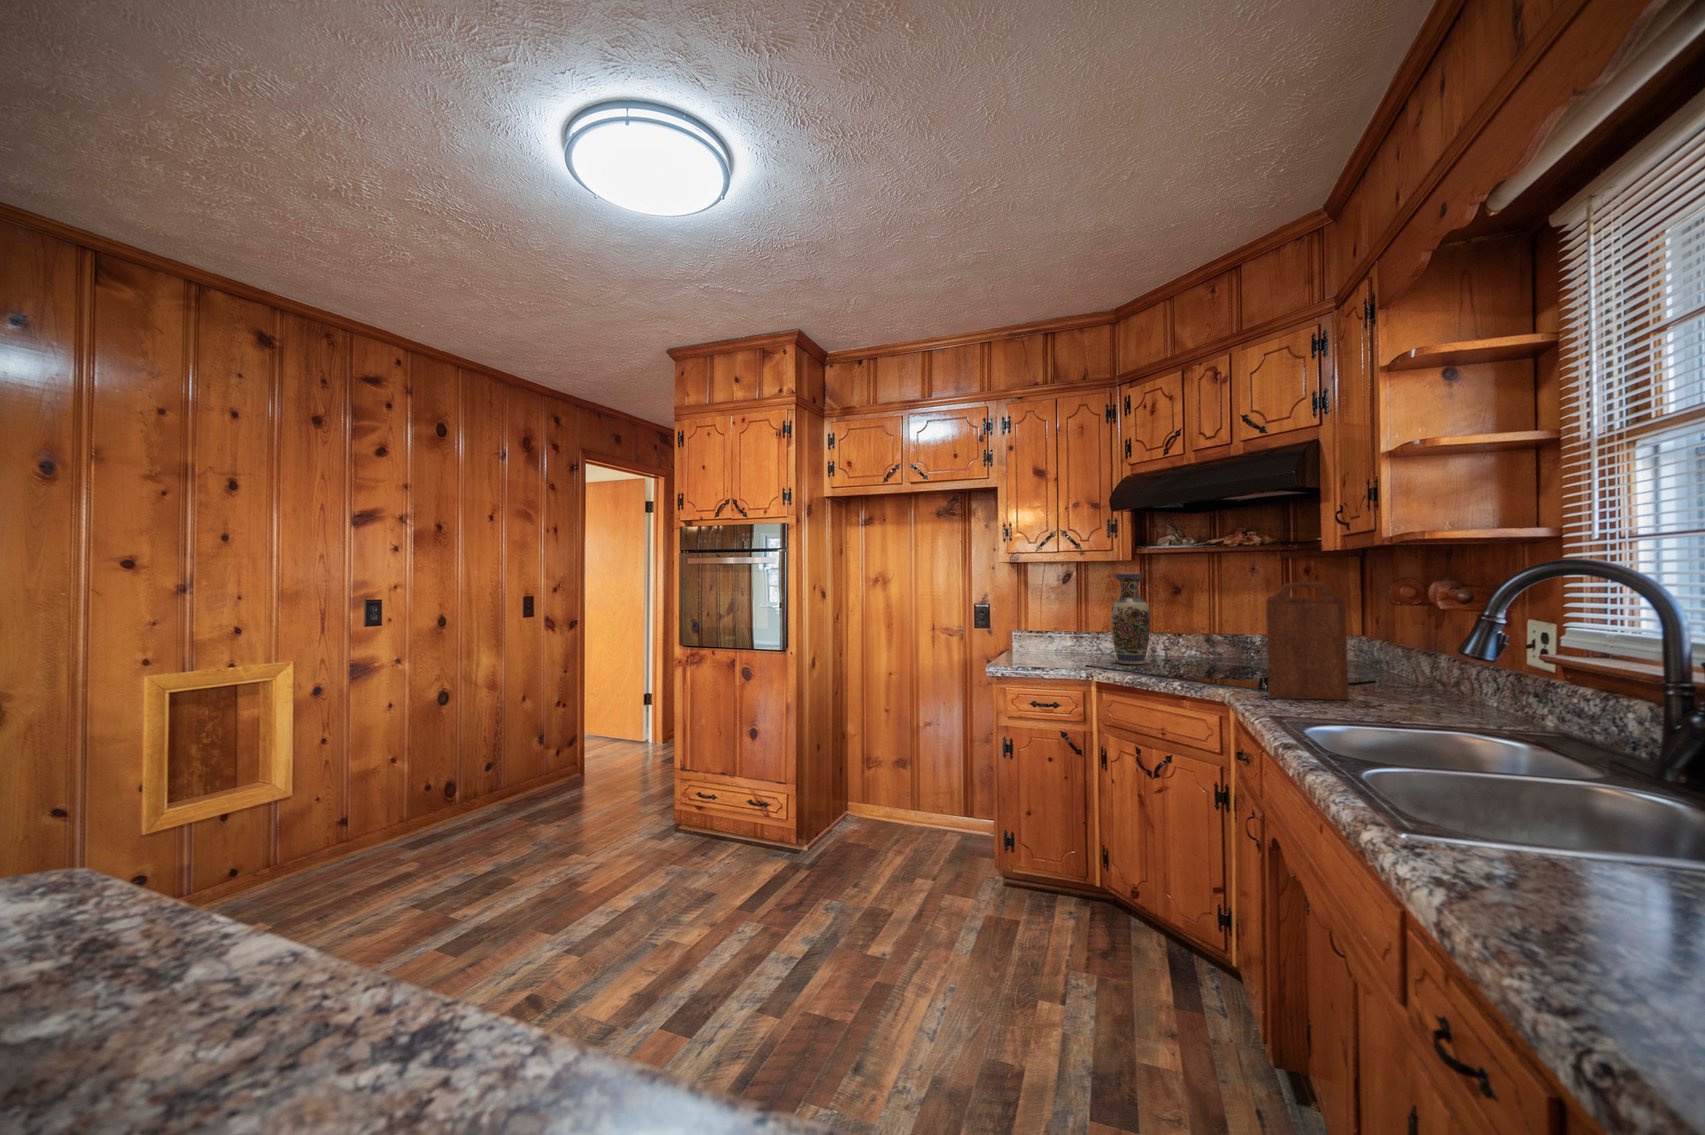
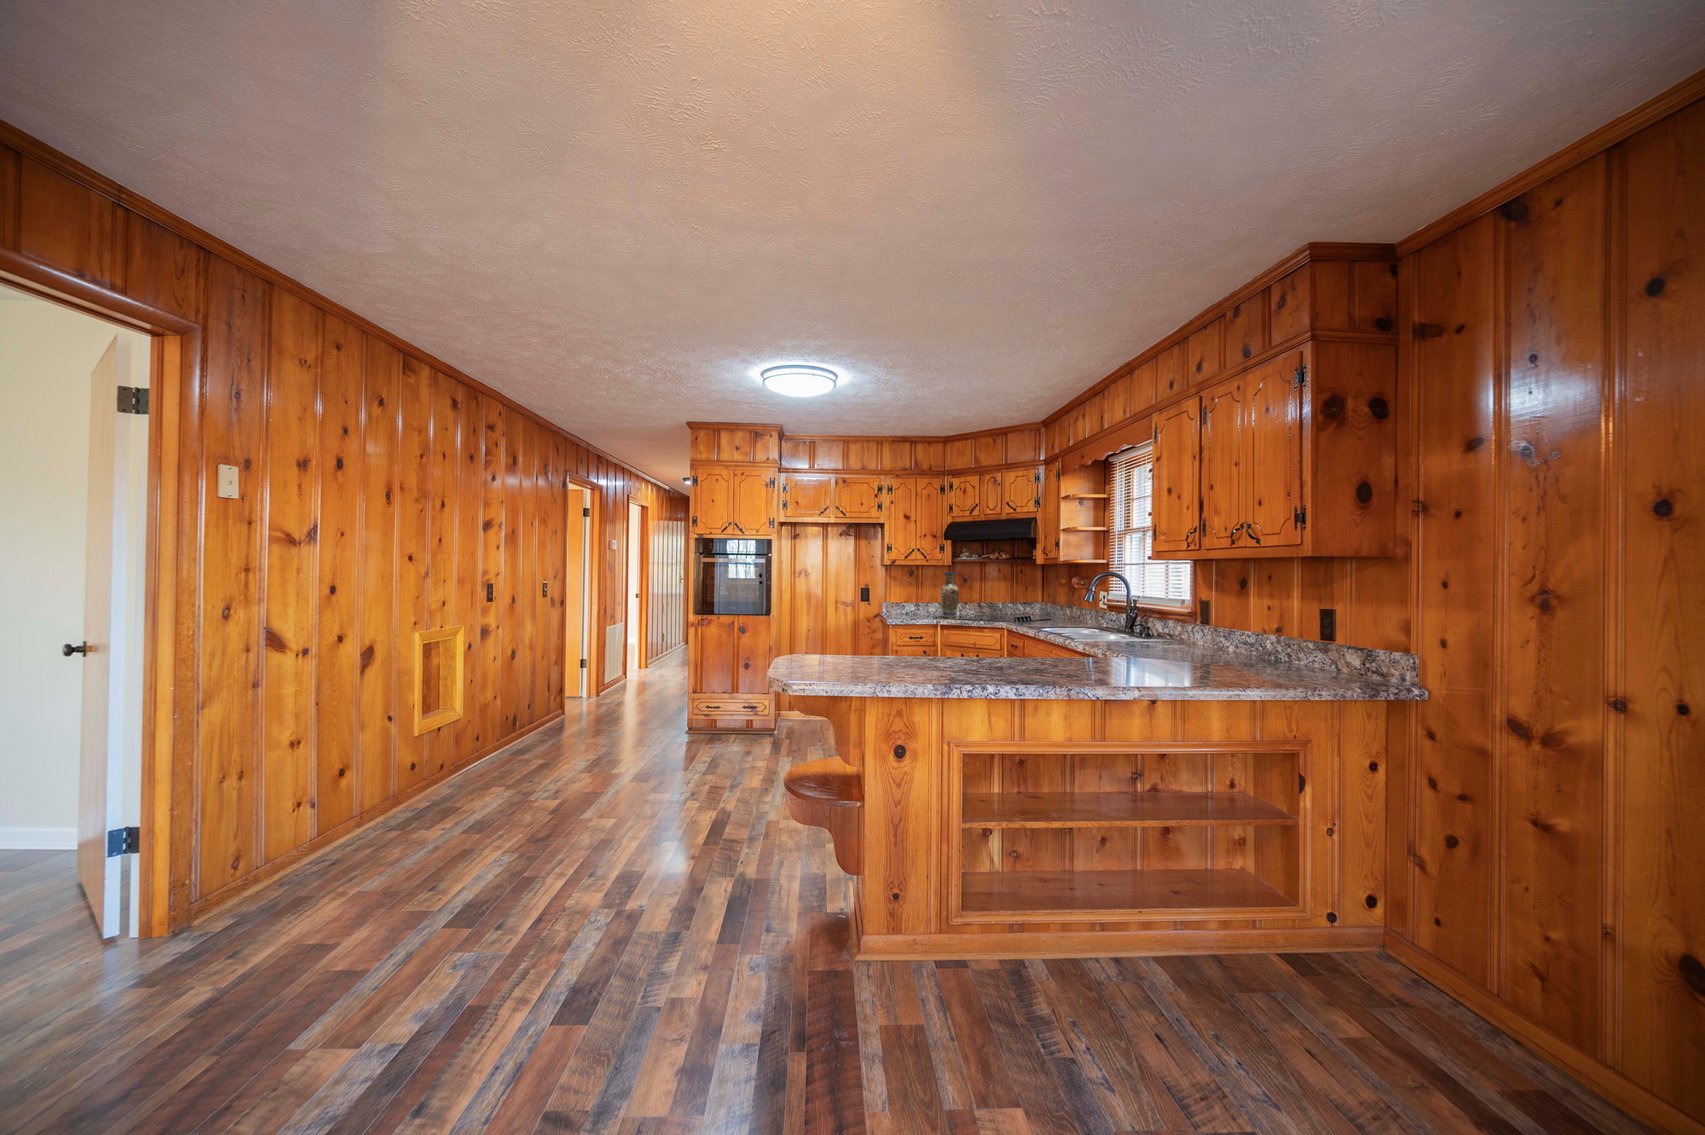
cutting board: present [1266,582,1349,700] -> none [1021,578,1047,623]

